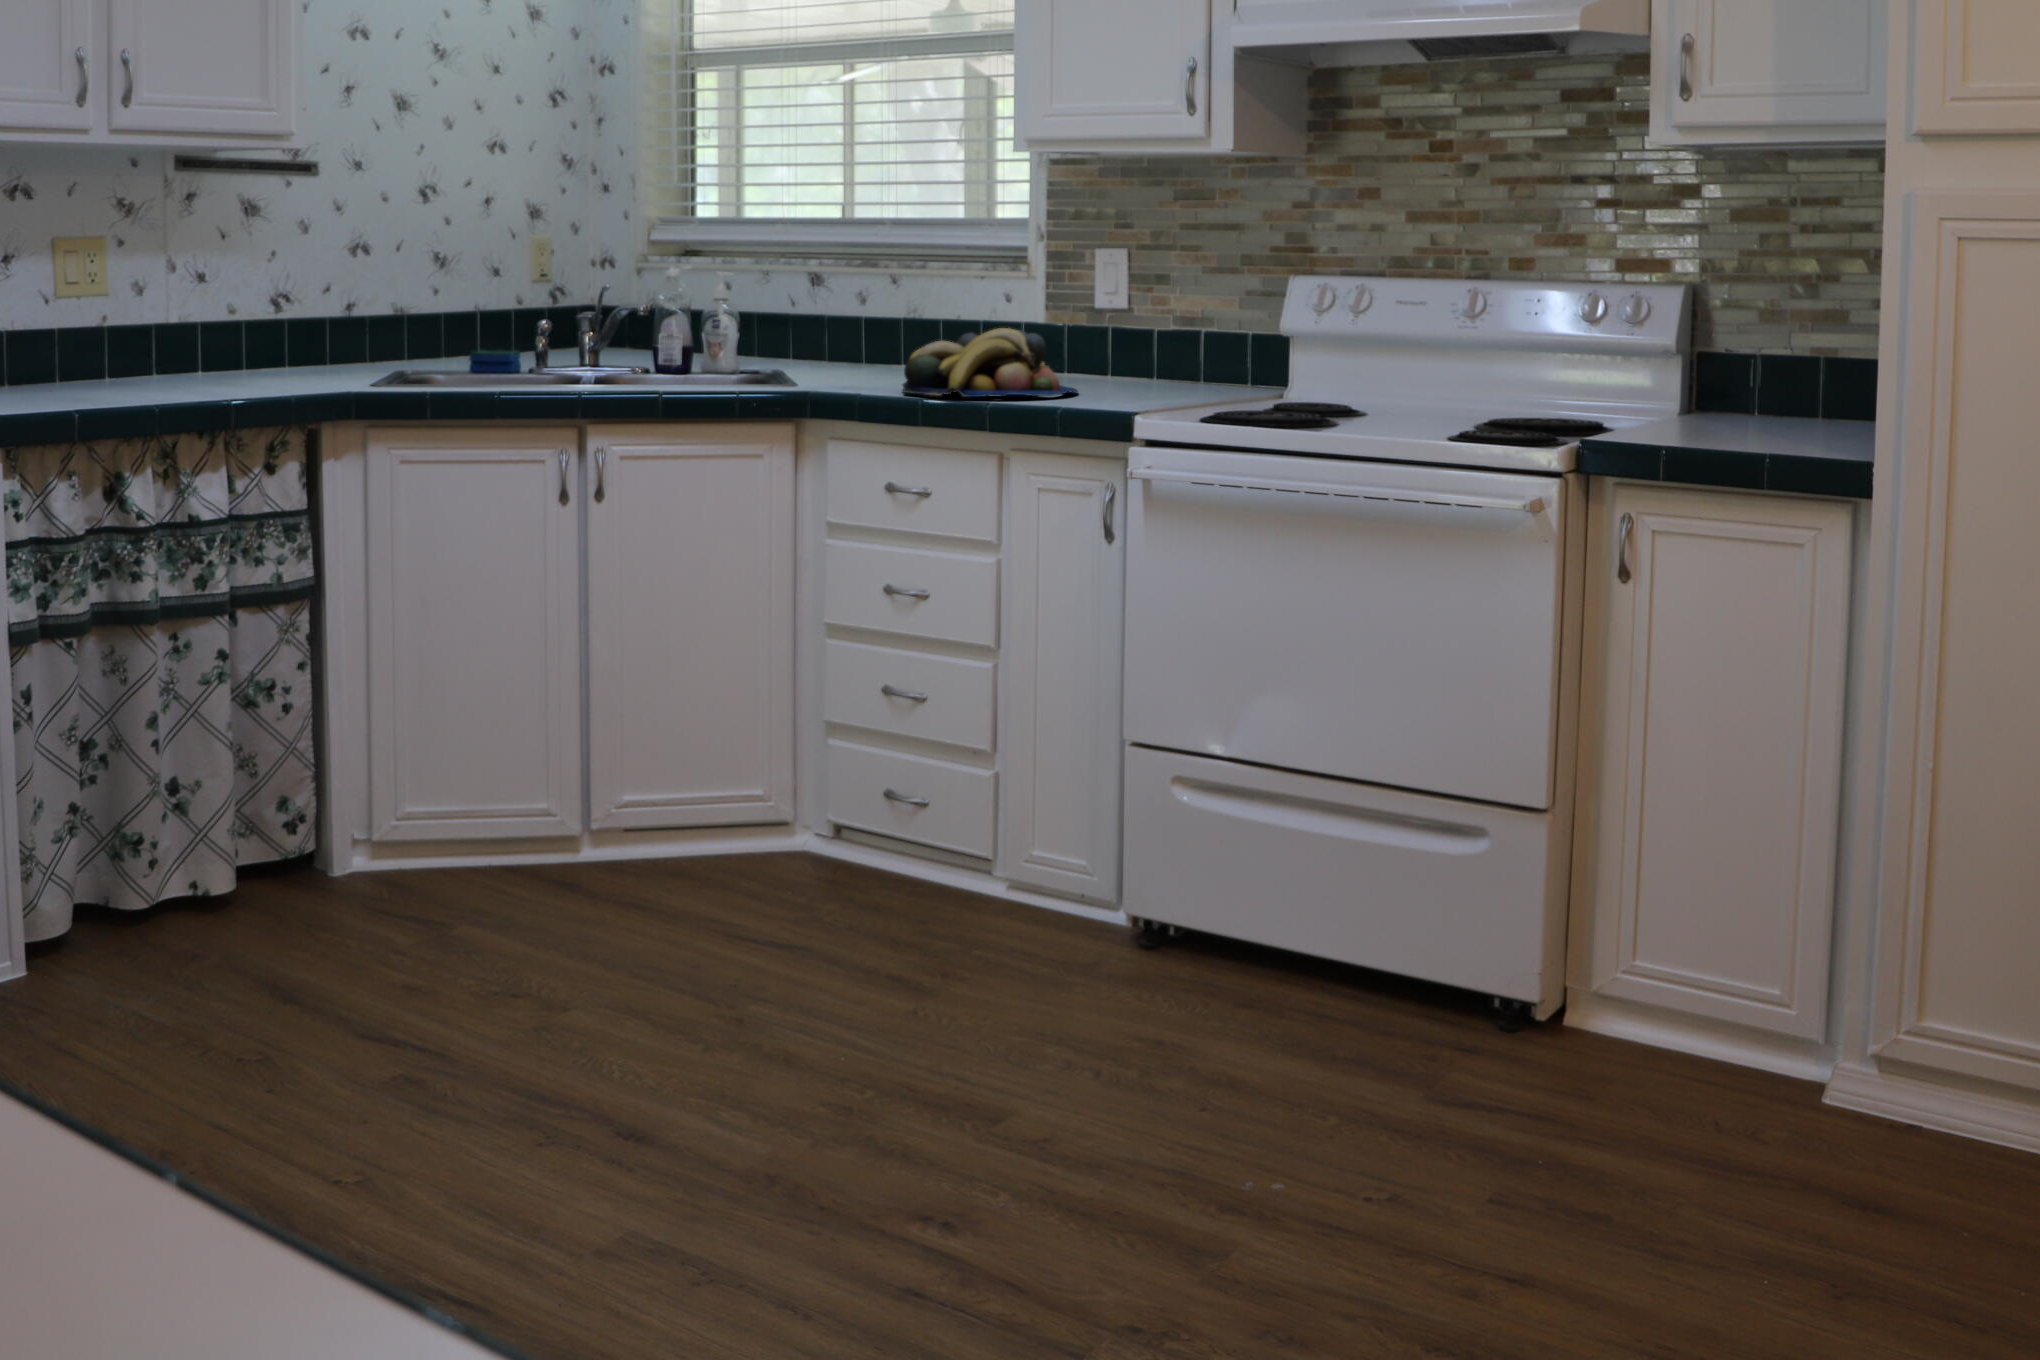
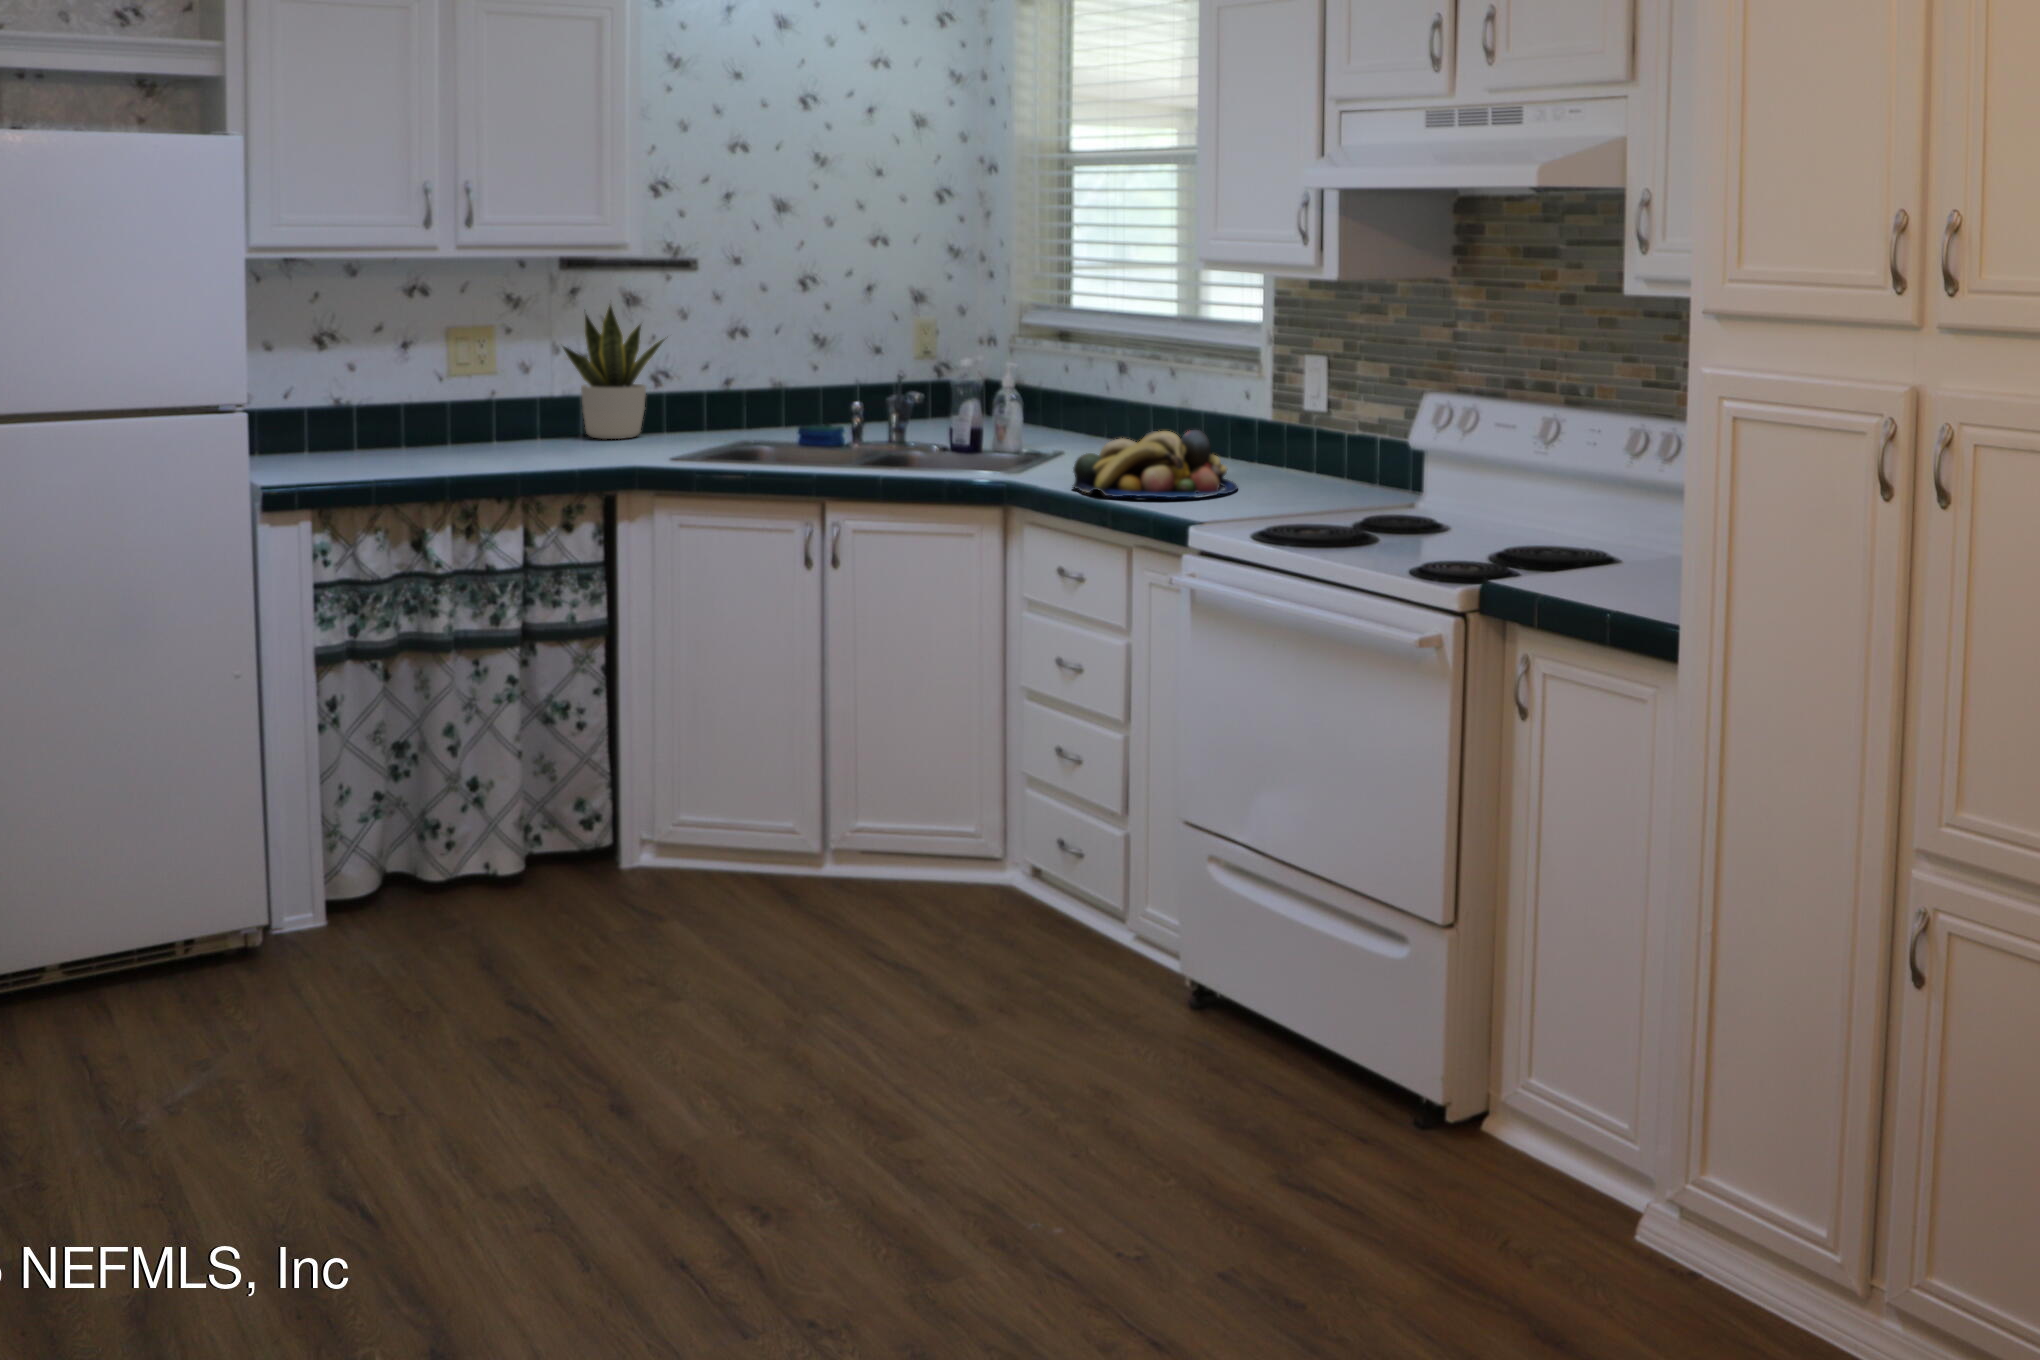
potted plant: none [187,205,310,375] -> present [563,305,664,439]

